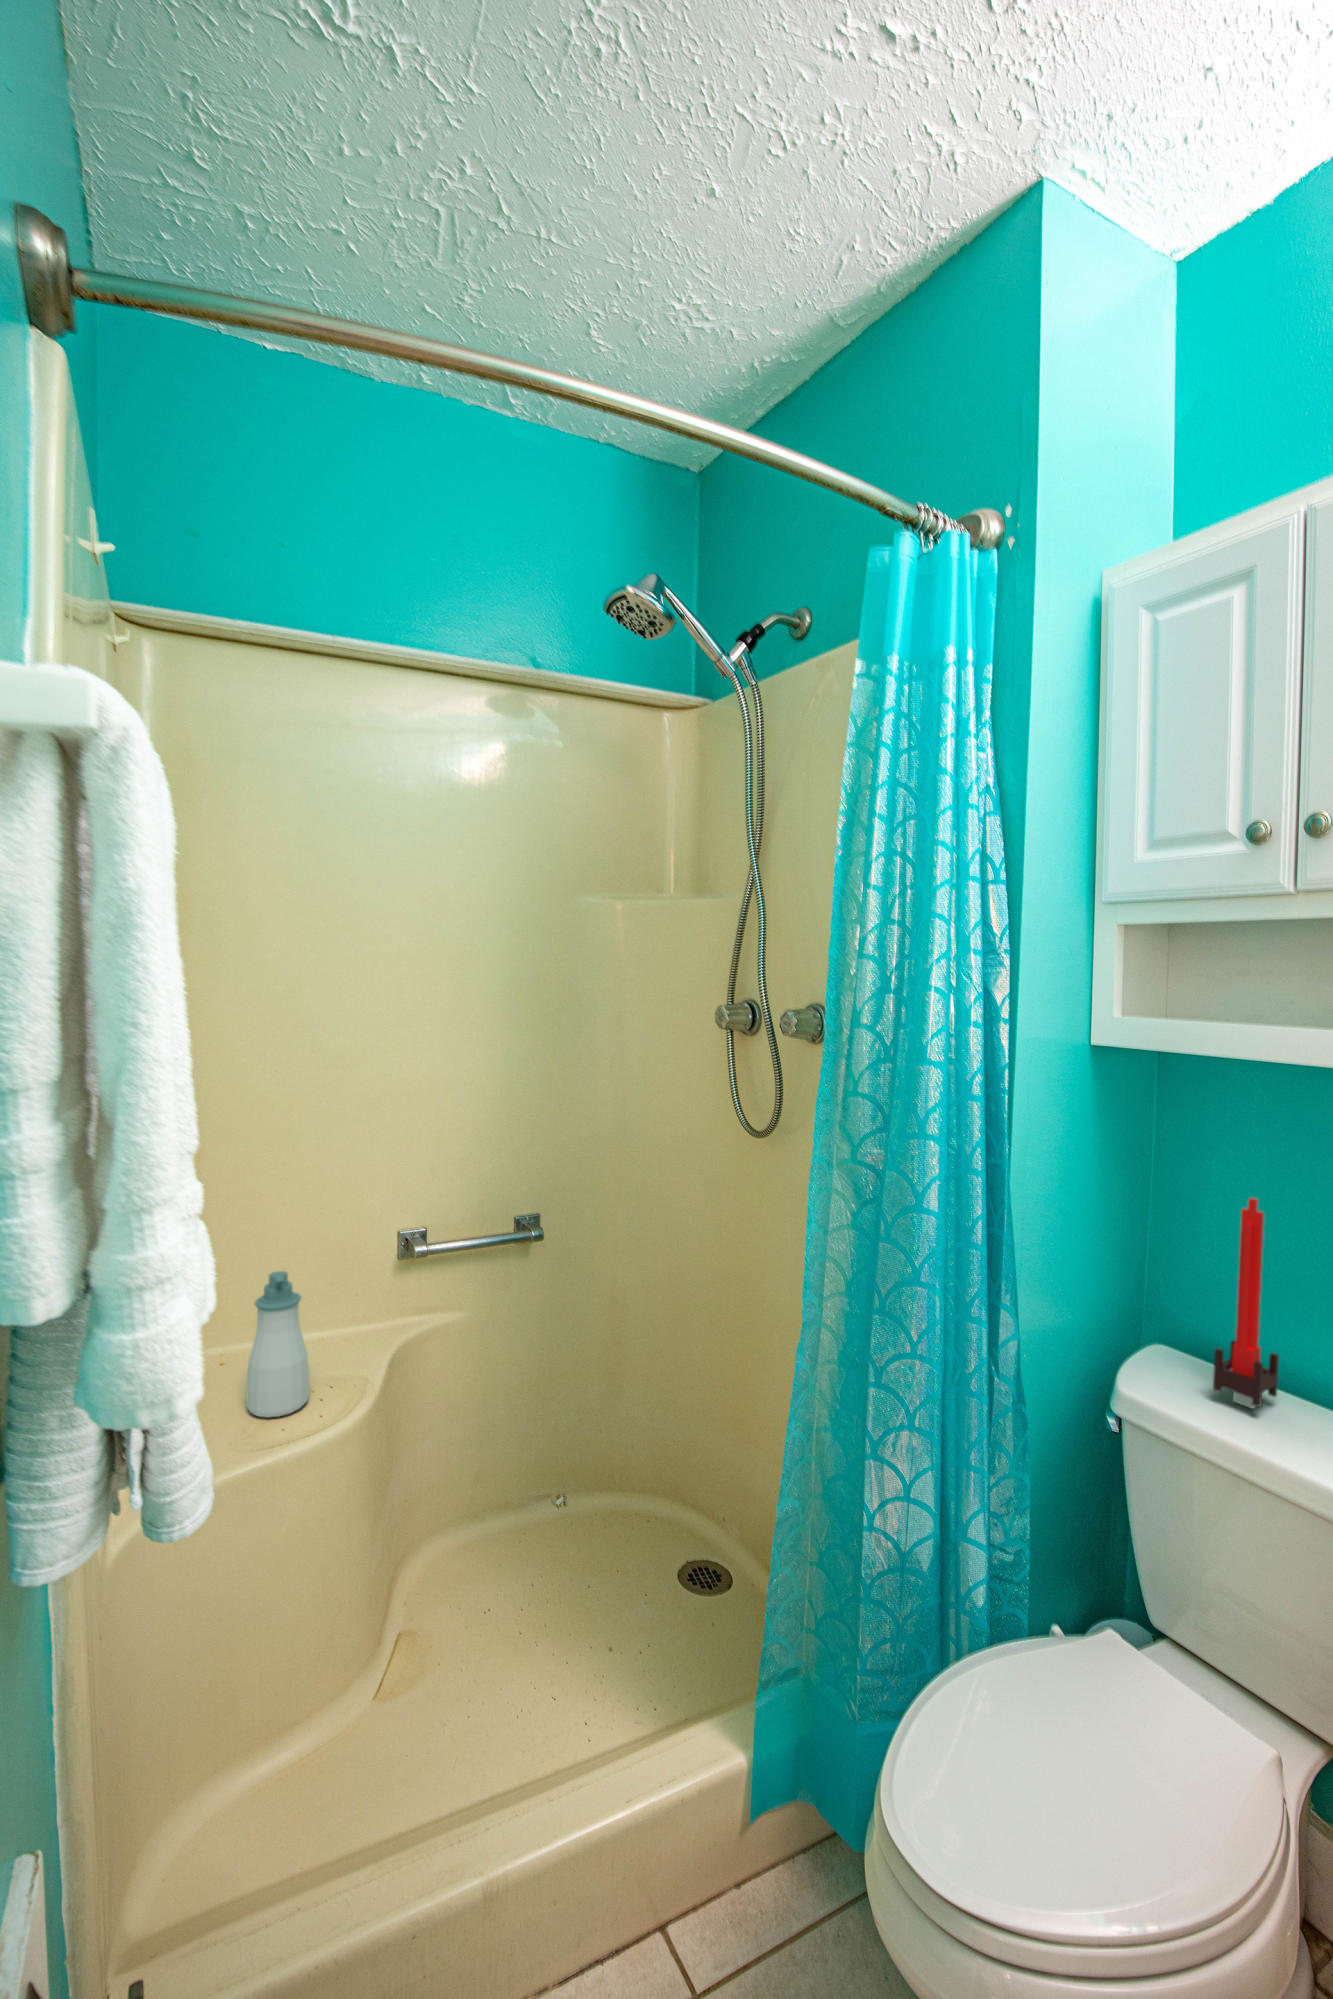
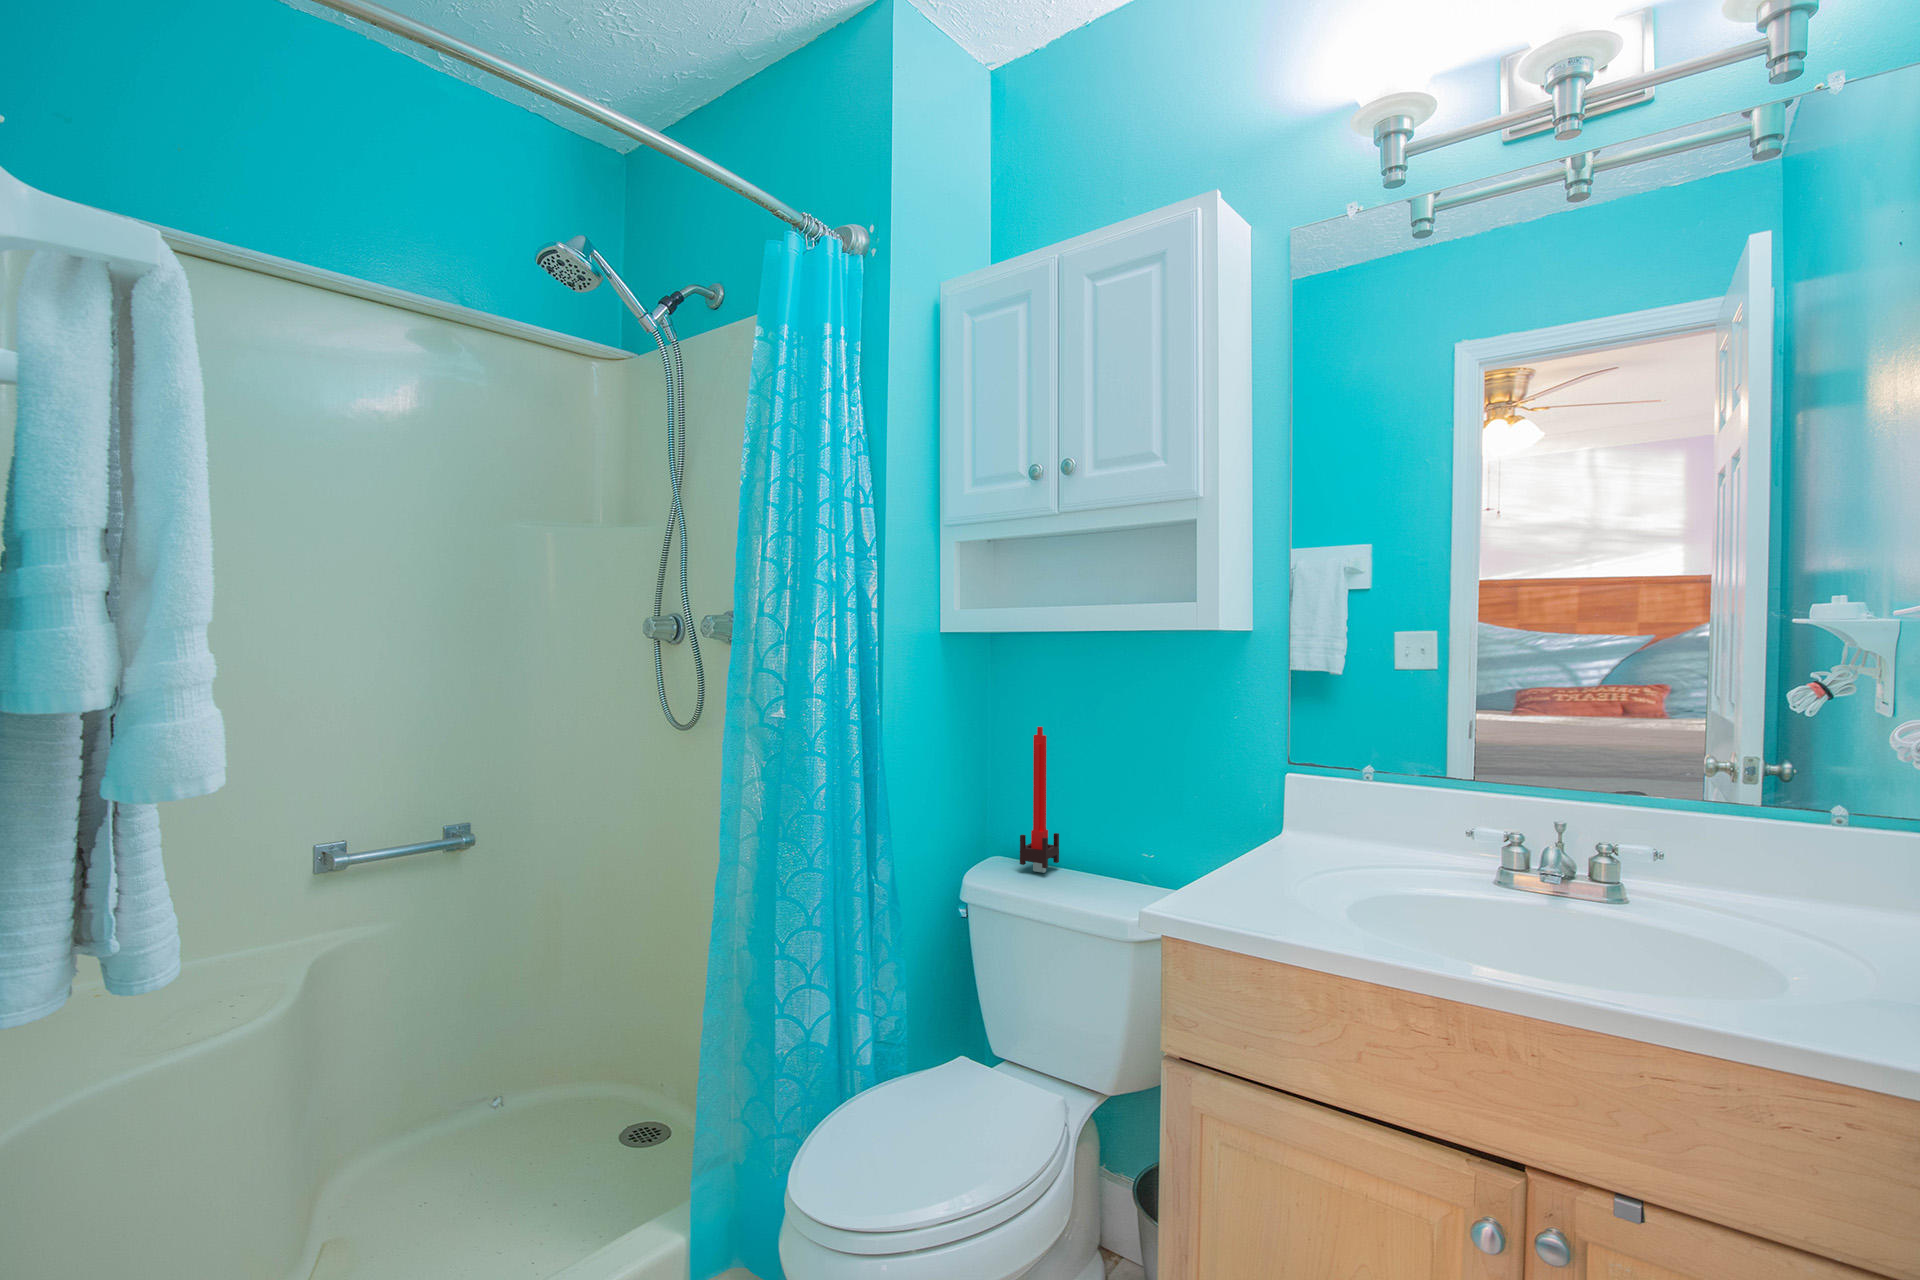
soap bottle: present [247,1271,309,1418] -> none [134,881,212,1031]

